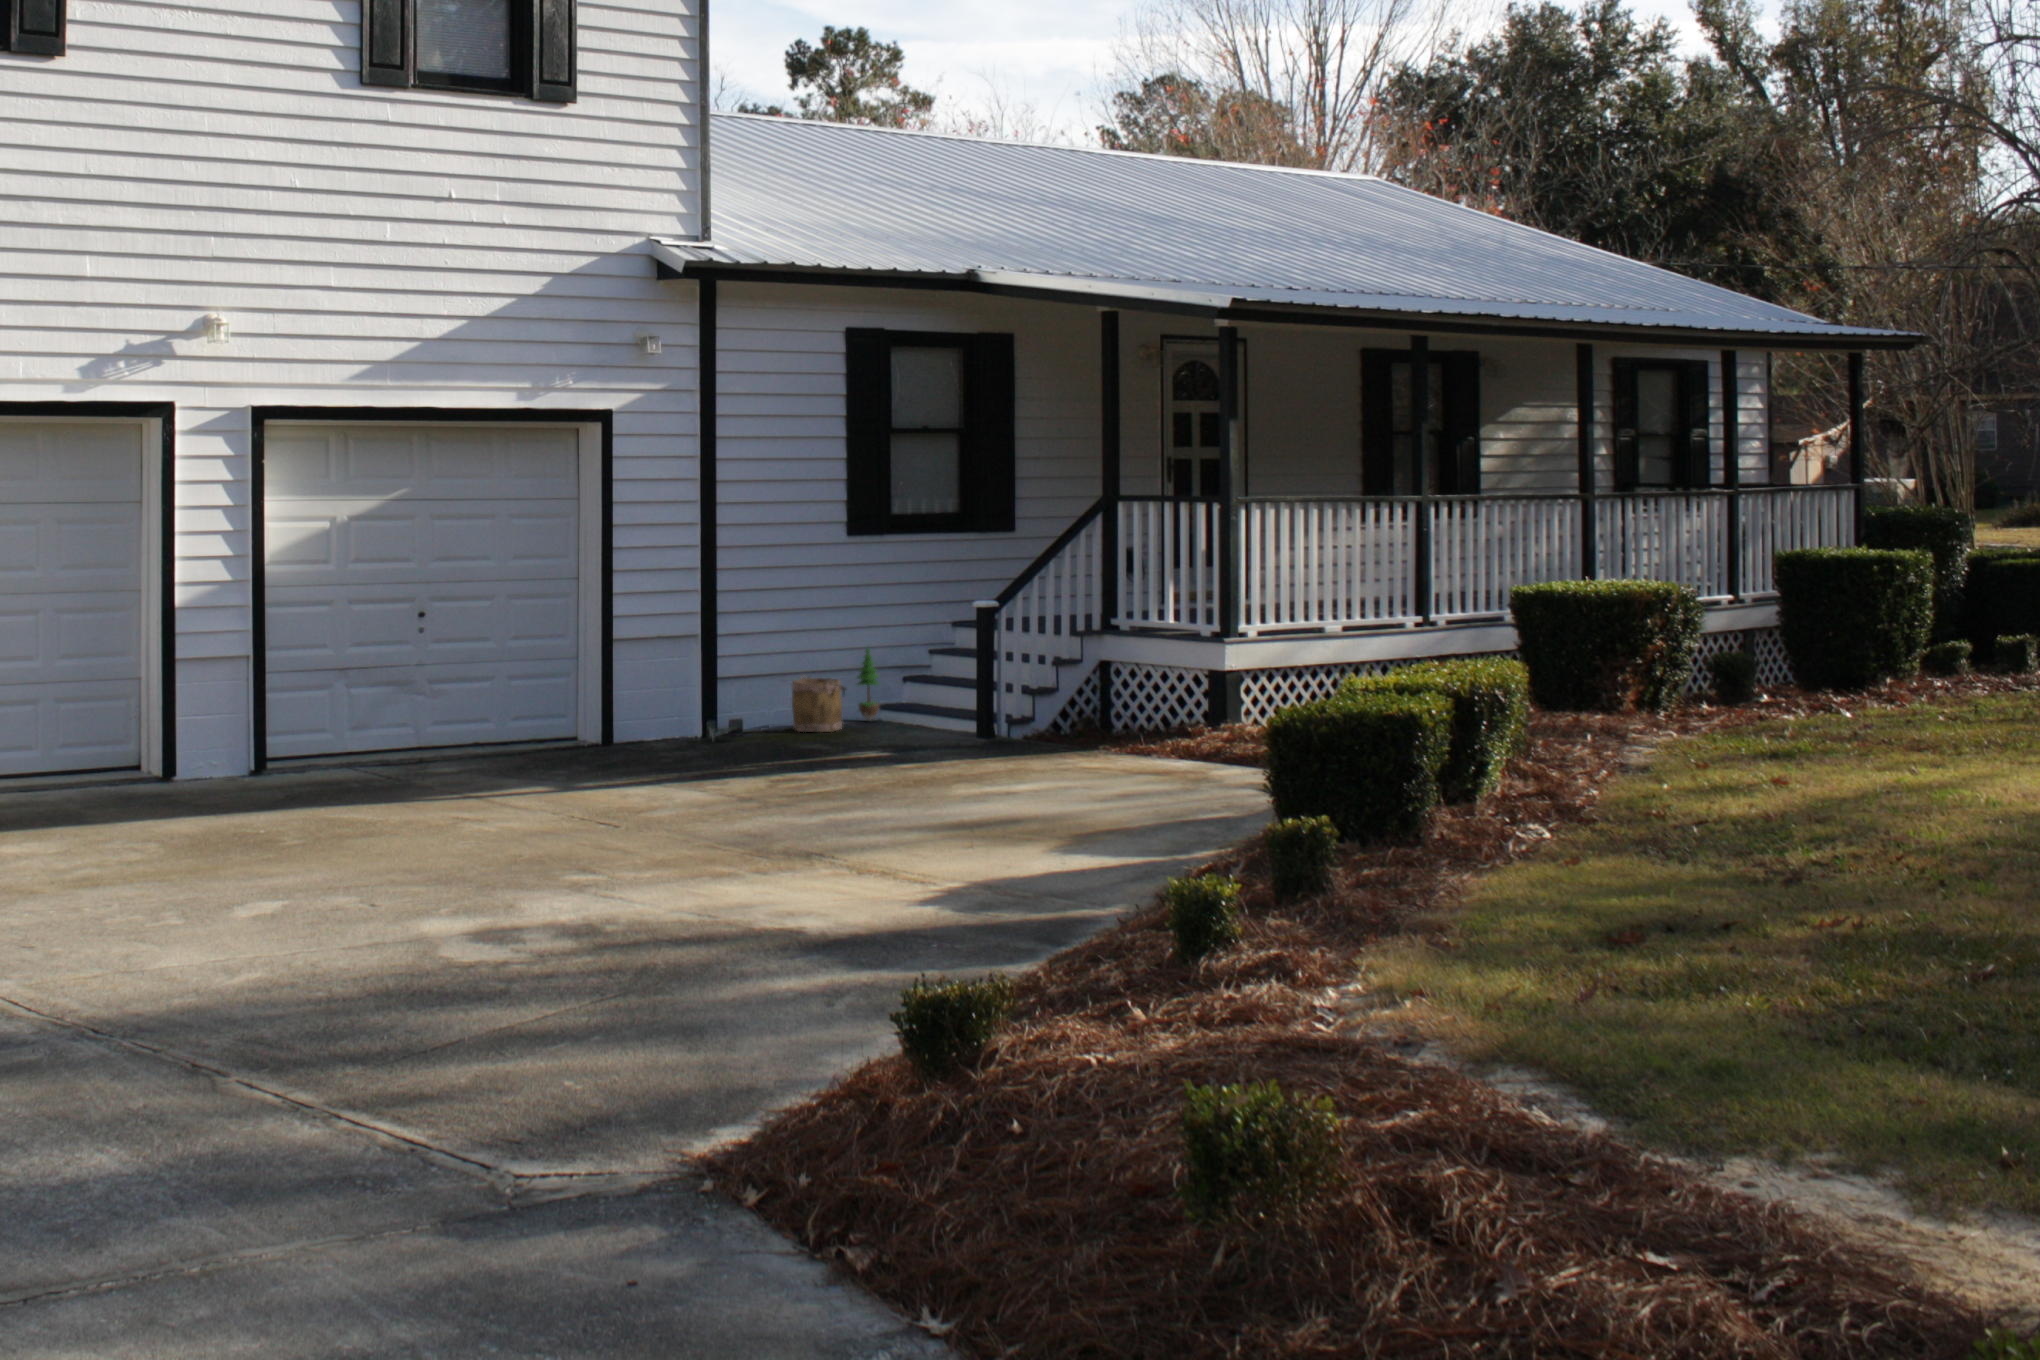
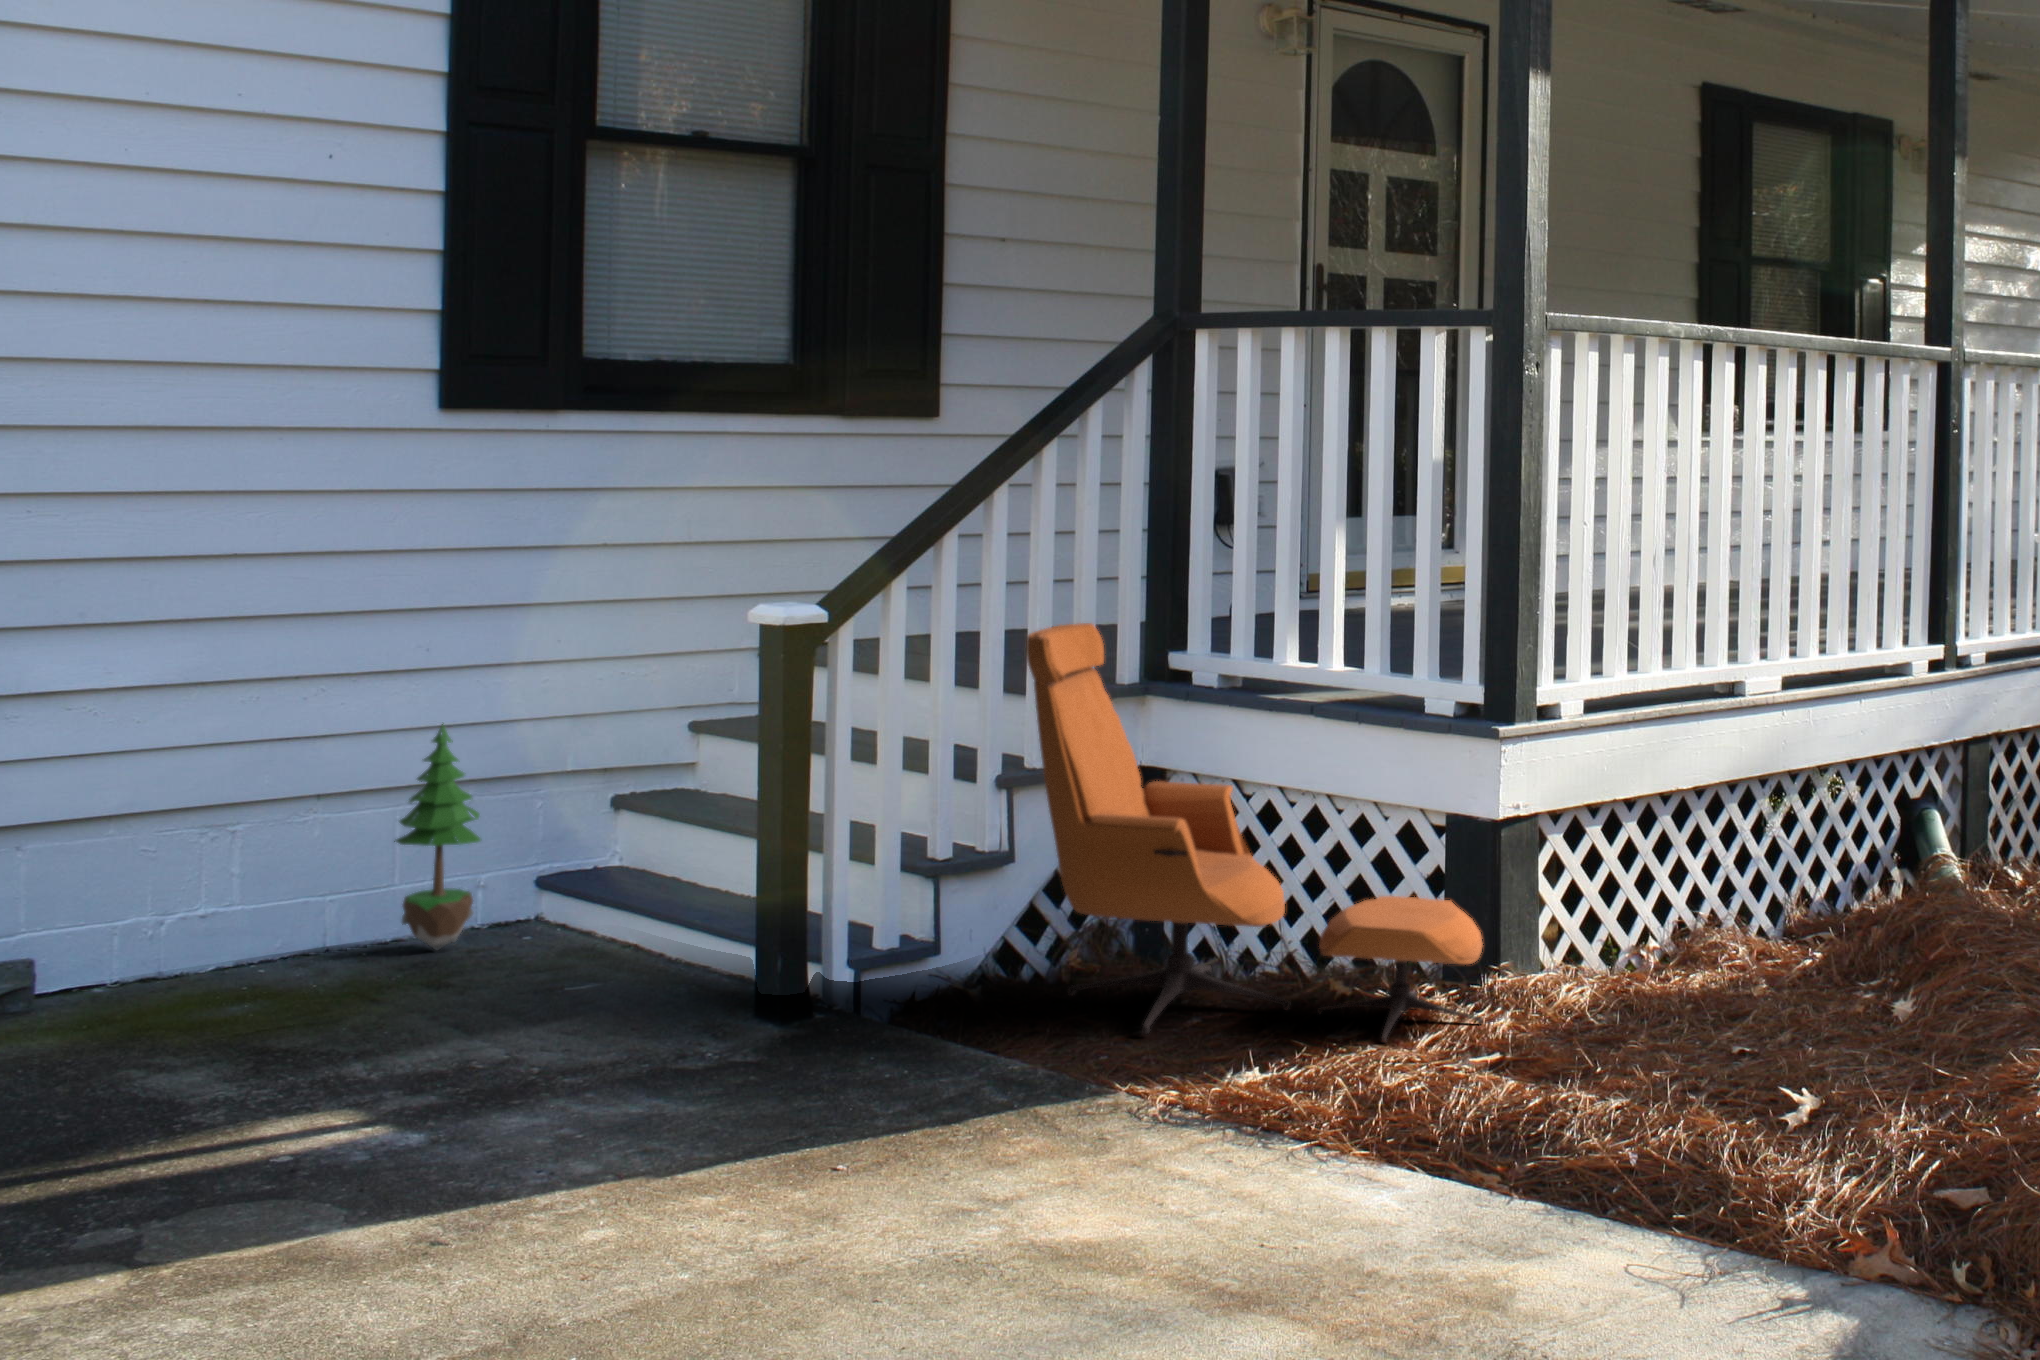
lounge chair: none [1065,608,1222,741] -> present [1026,623,1483,1043]
bucket: present [791,677,846,732] -> none [132,820,339,1017]

